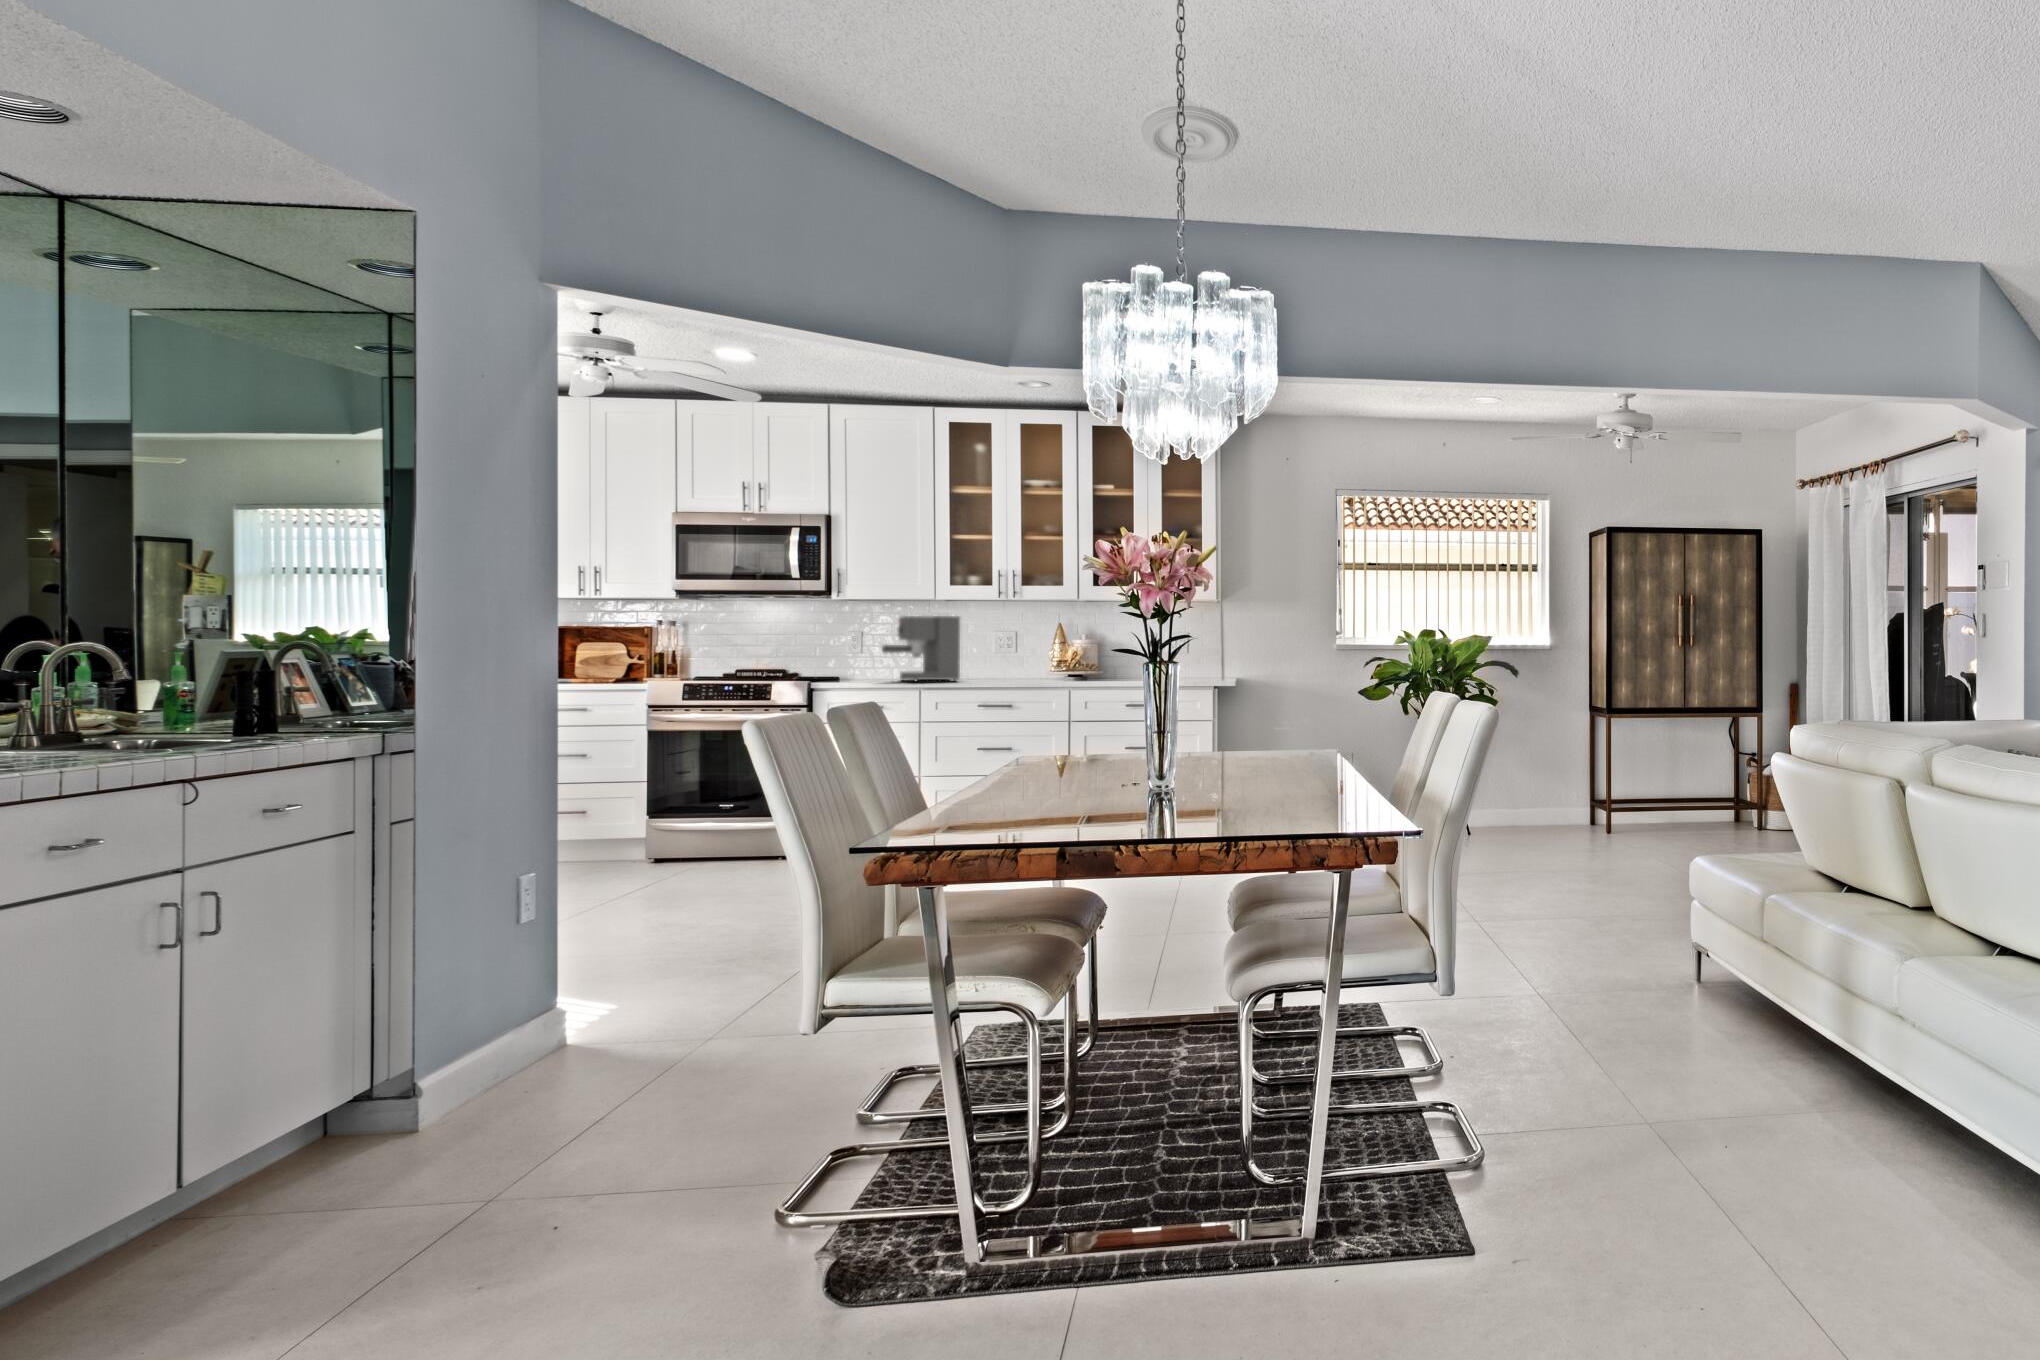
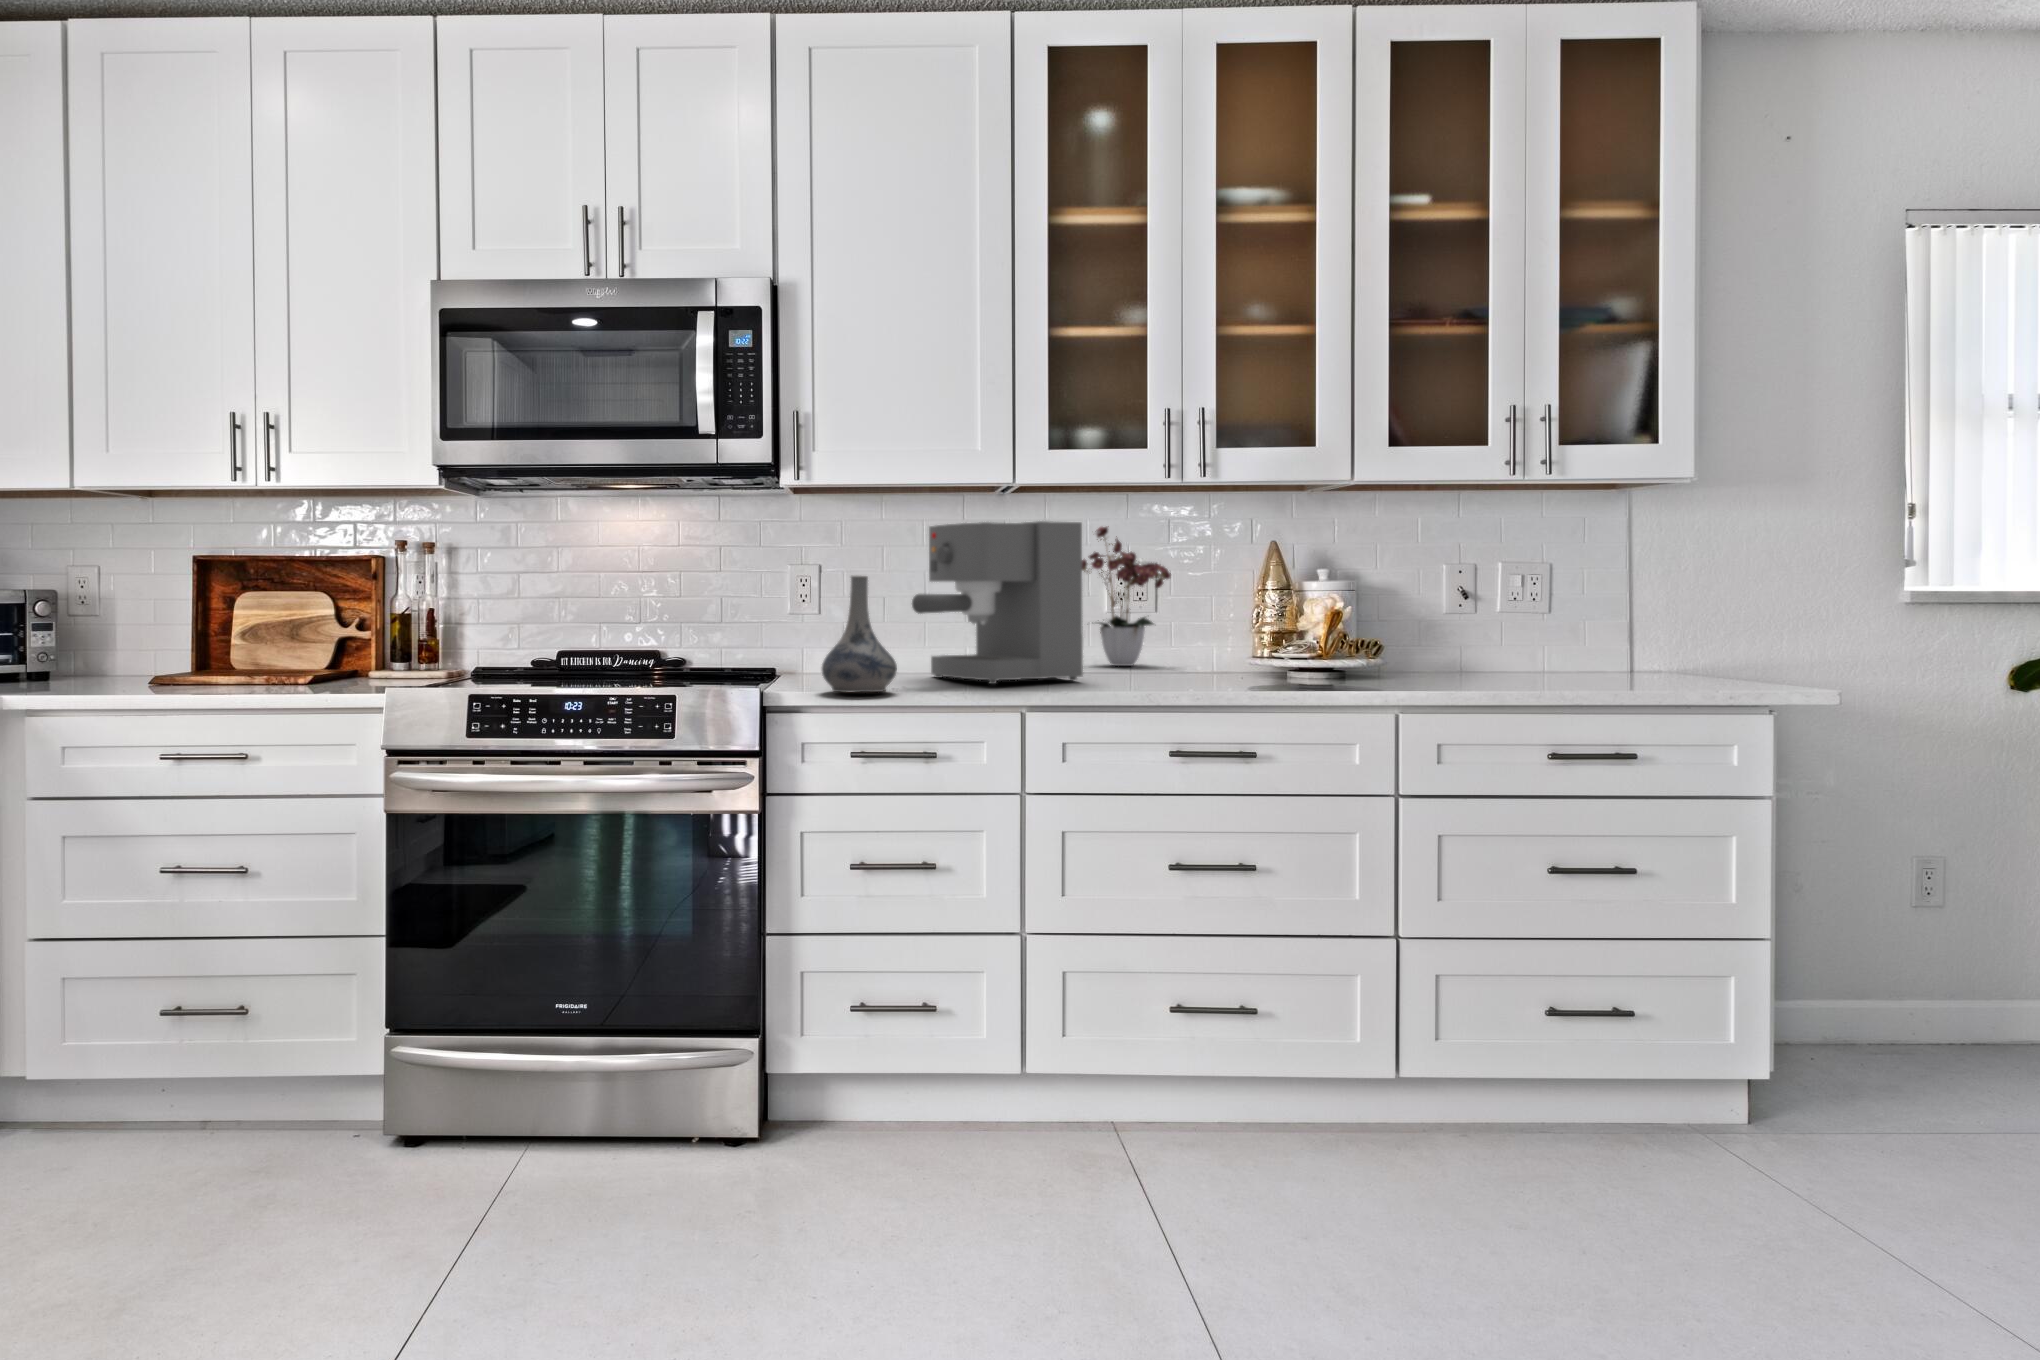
flower arrangement: none [977,615,1022,678] -> present [1082,526,1171,666]
decorative vase: none [838,637,870,684] -> present [822,576,897,692]

